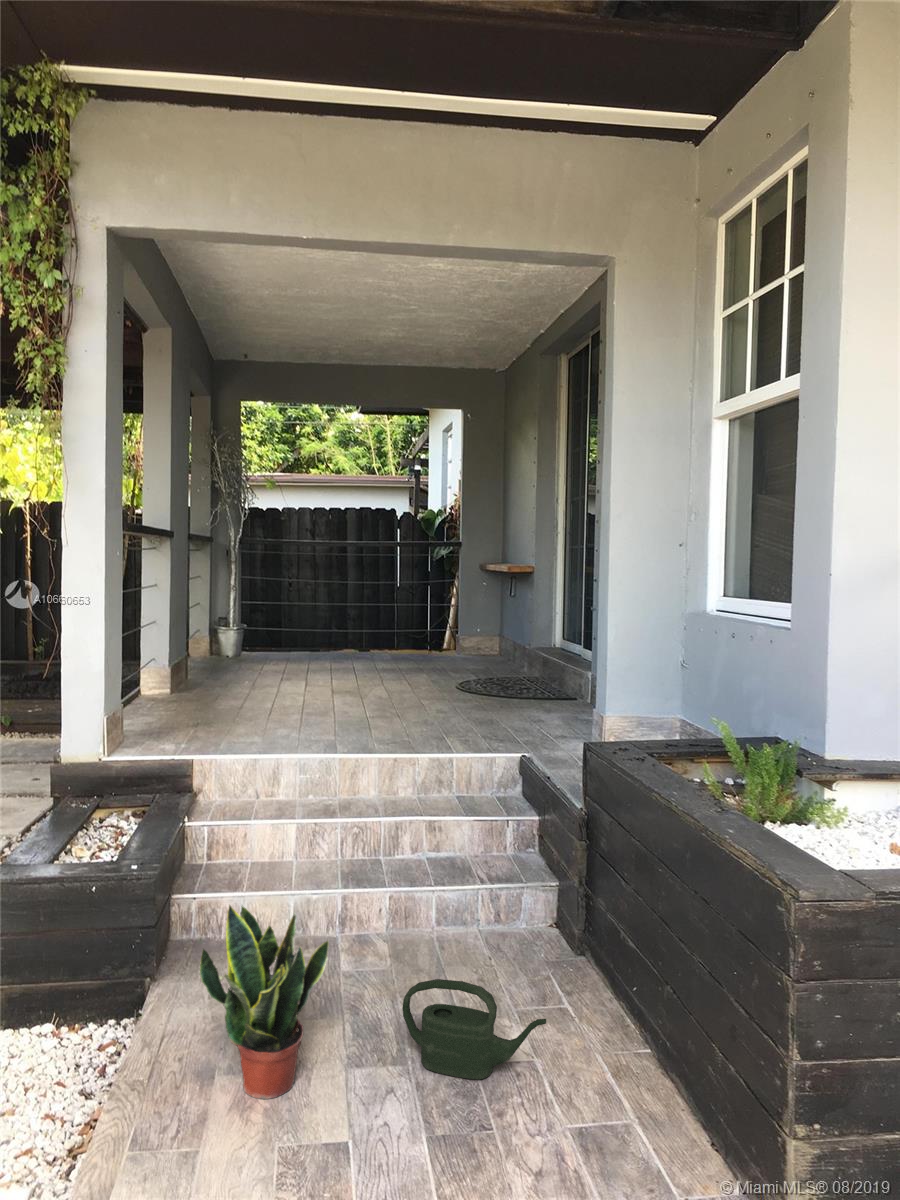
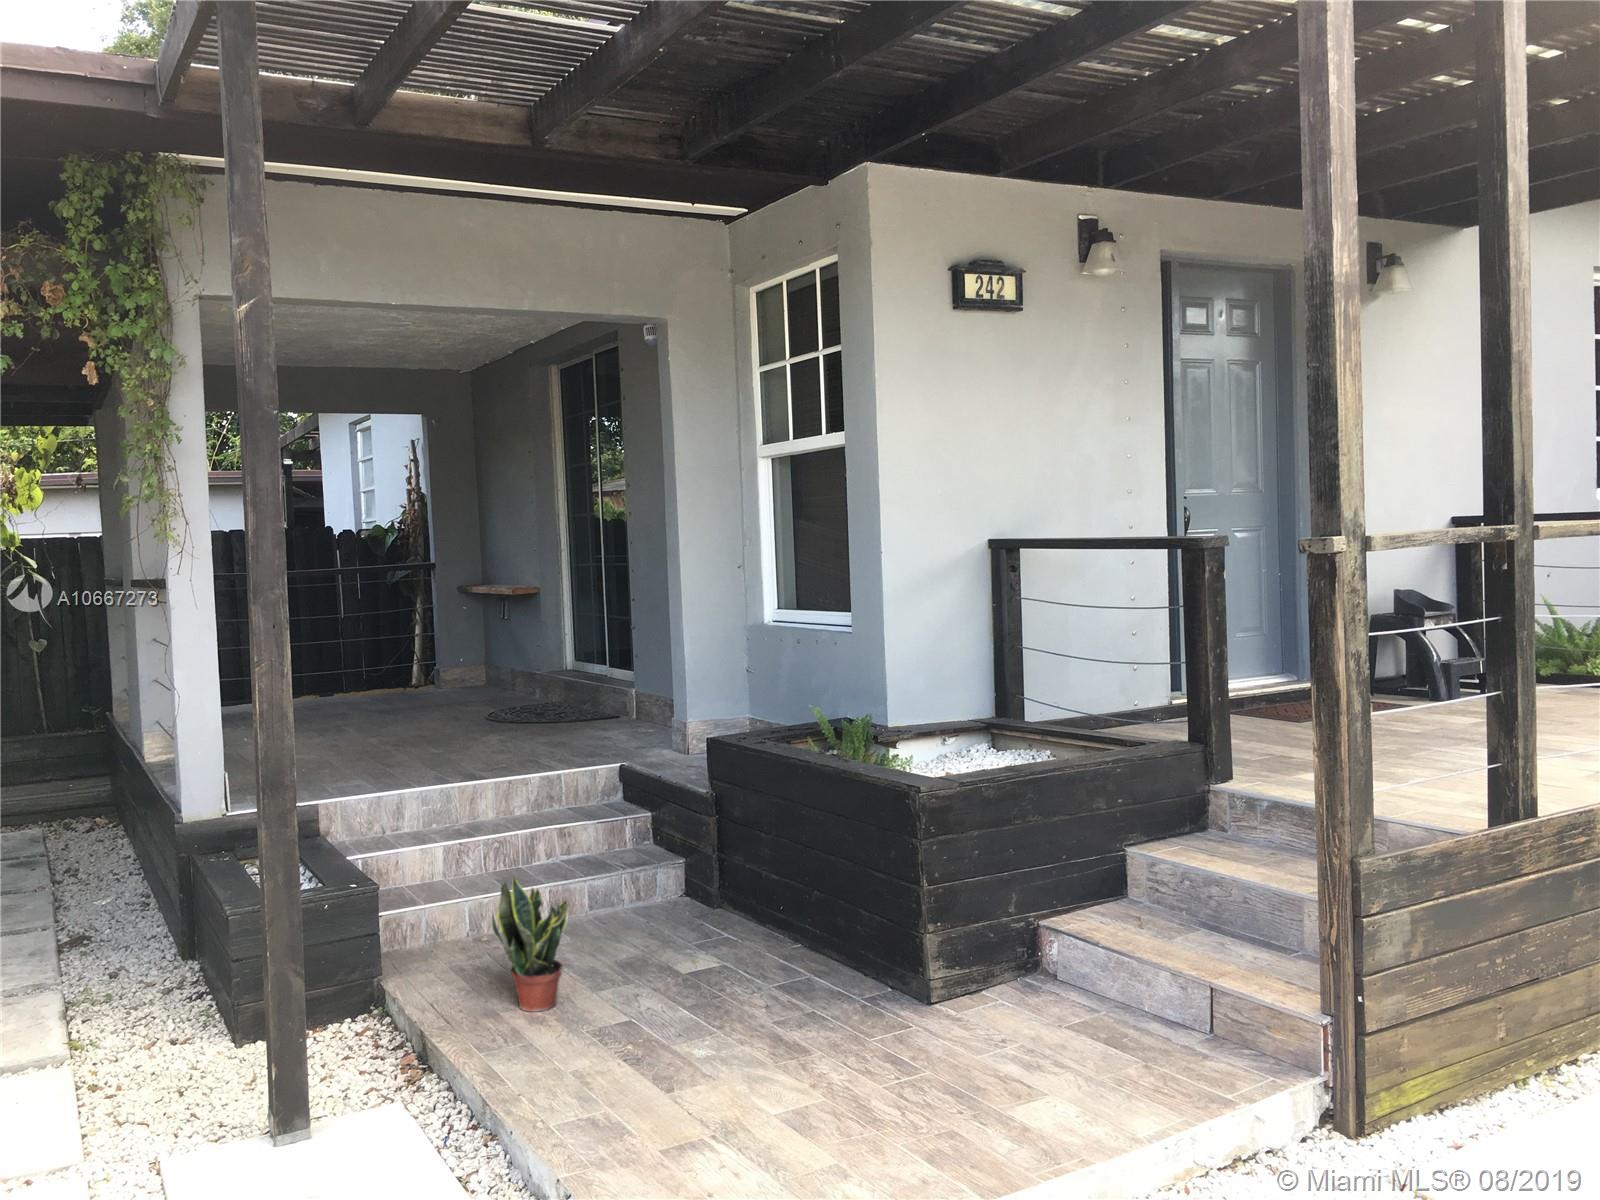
watering can: present [402,979,546,1080] -> none [621,914,726,980]

